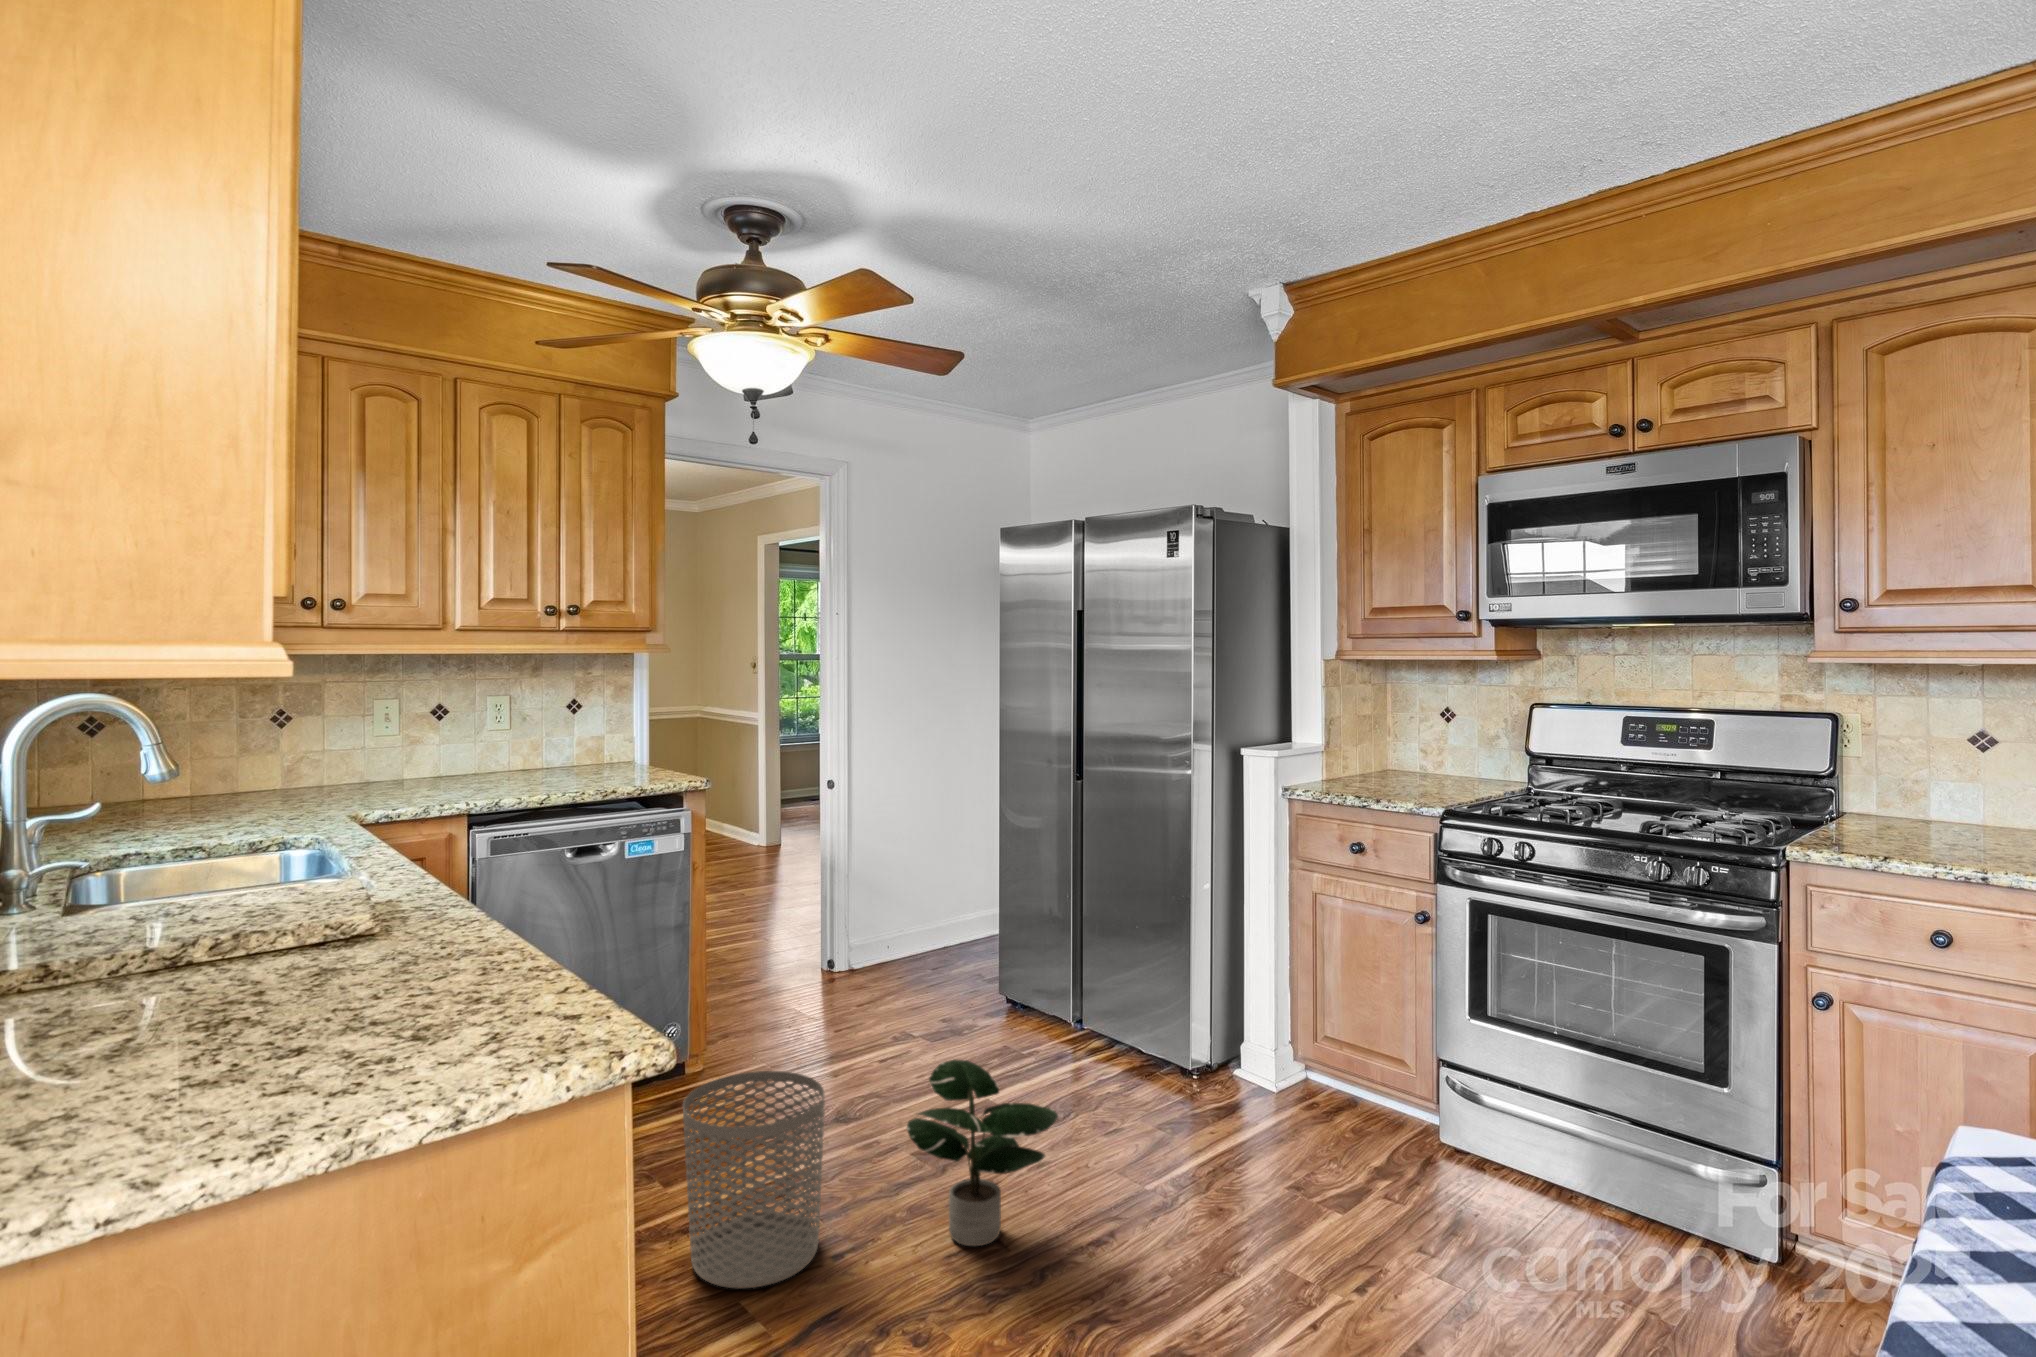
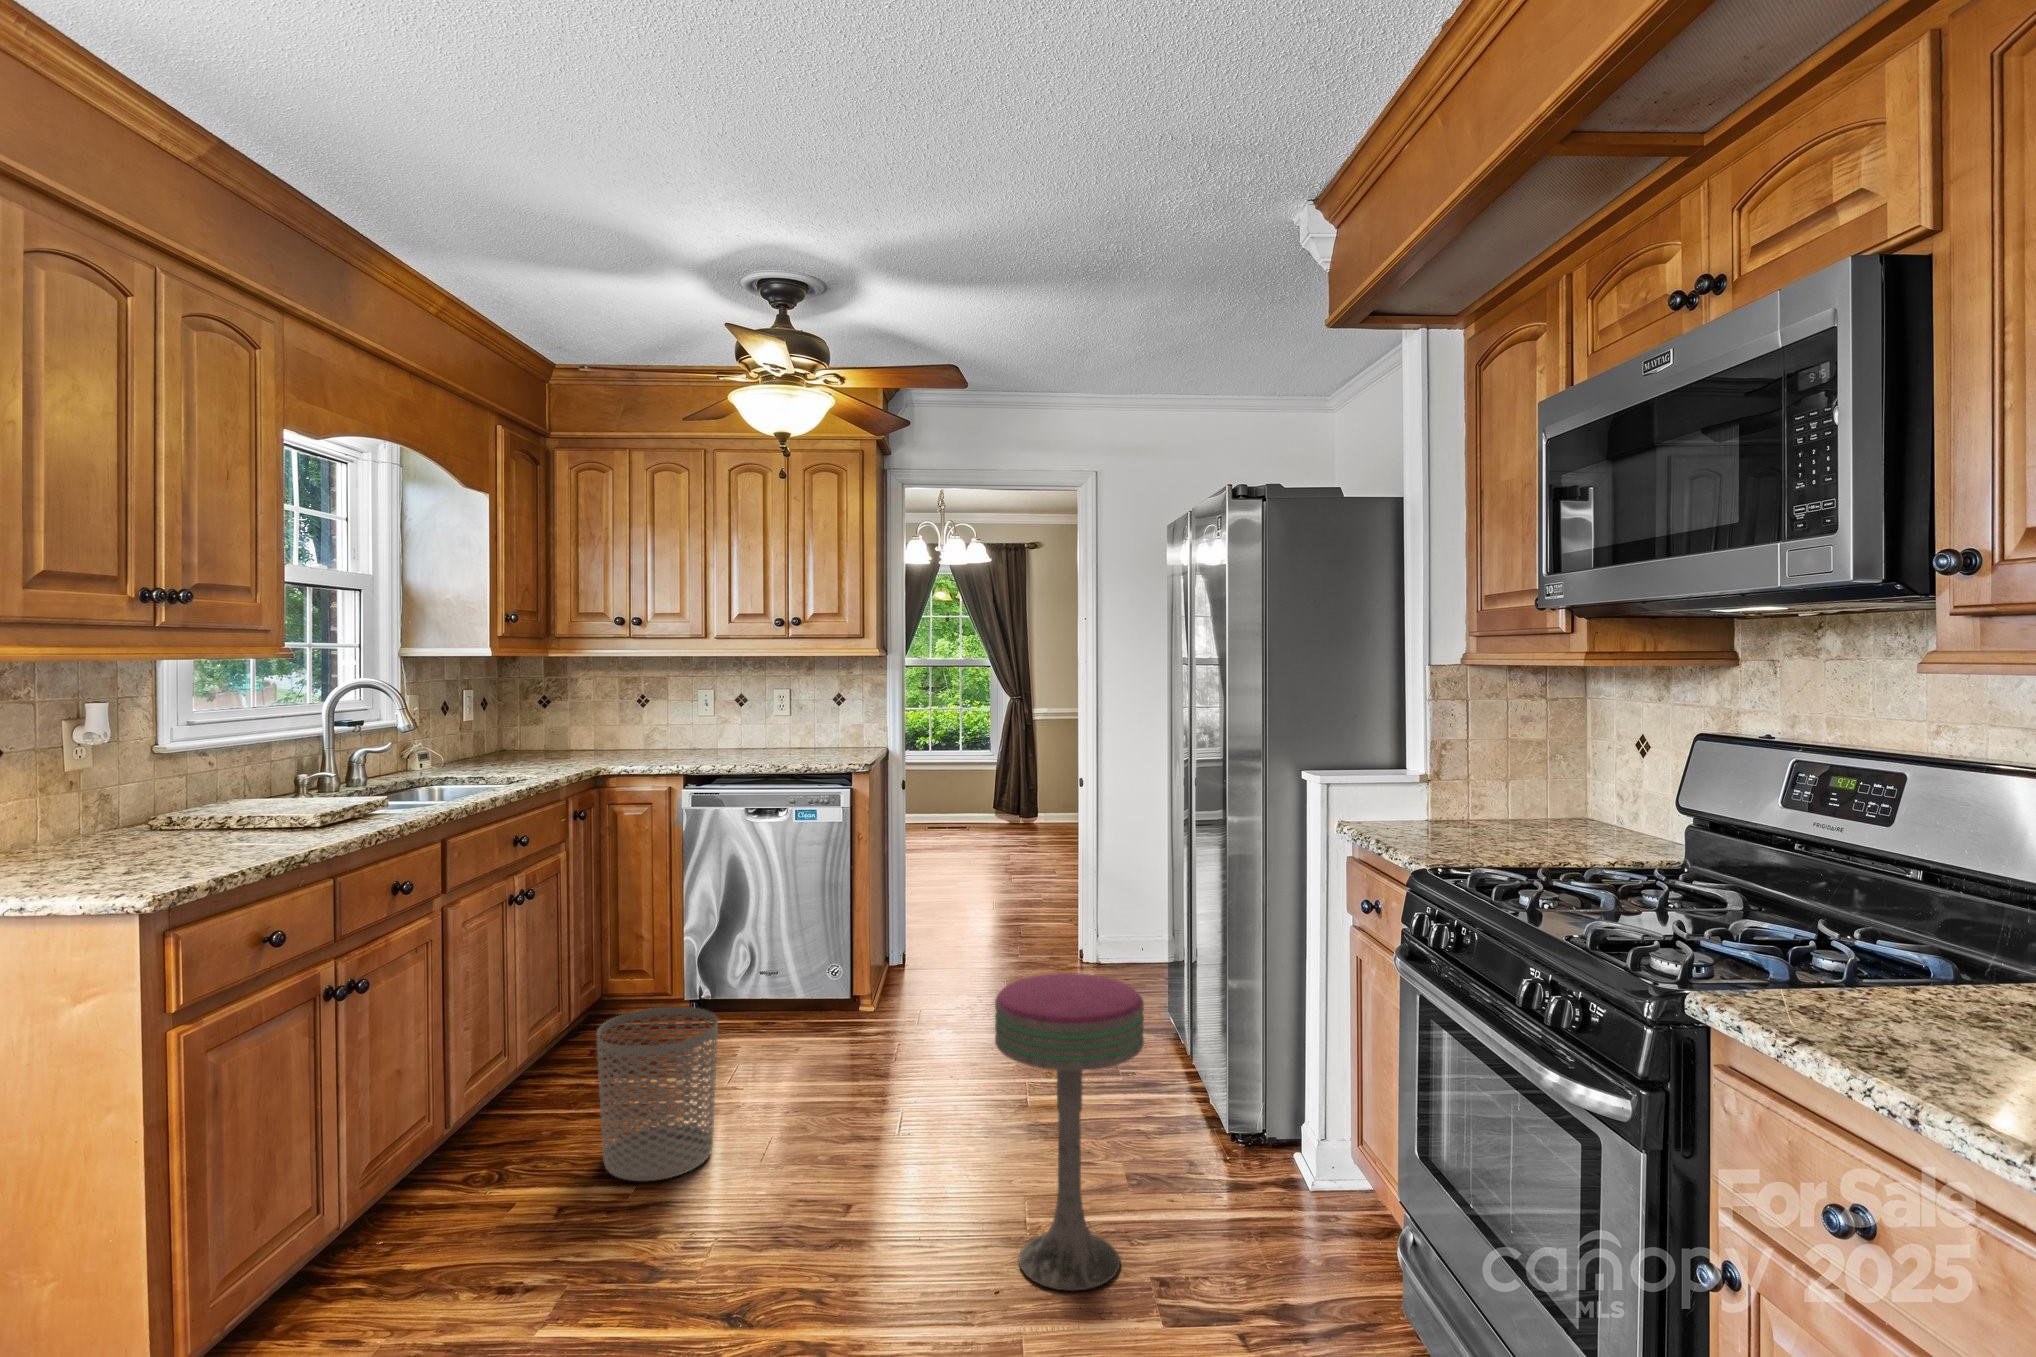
bar stool: none [1169,935,1302,1208] -> present [995,973,1144,1291]
potted plant: present [907,1059,1058,1246] -> none [730,1040,869,1217]

